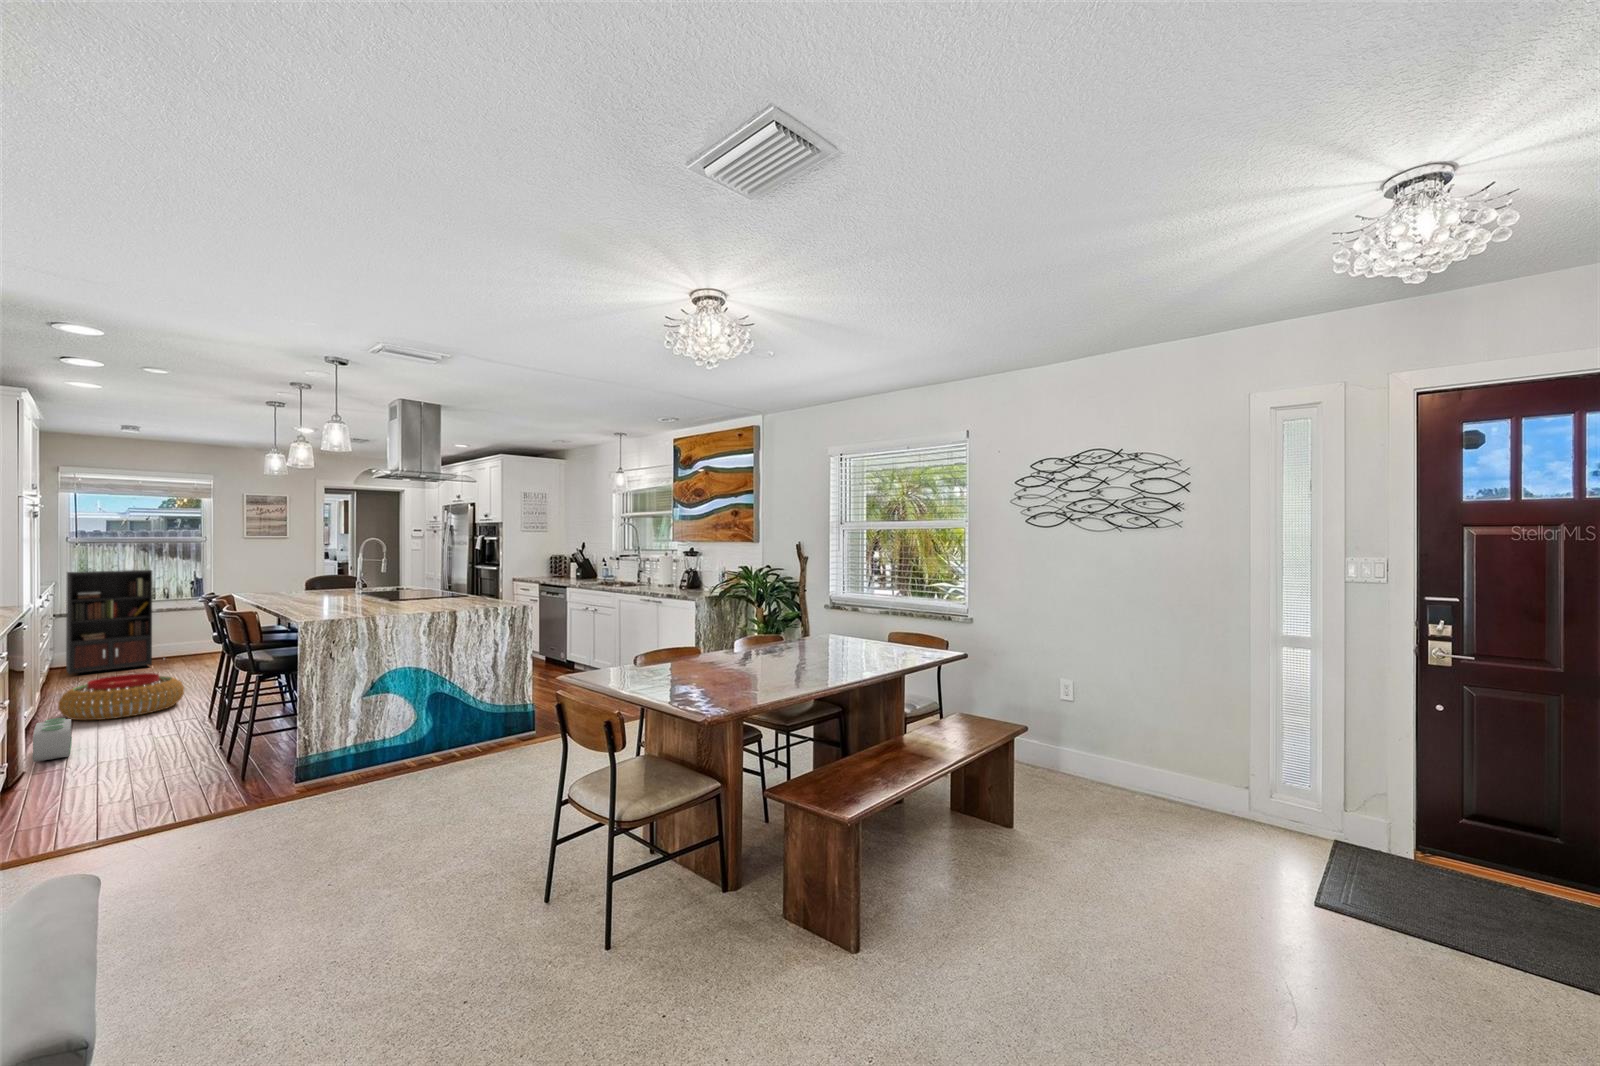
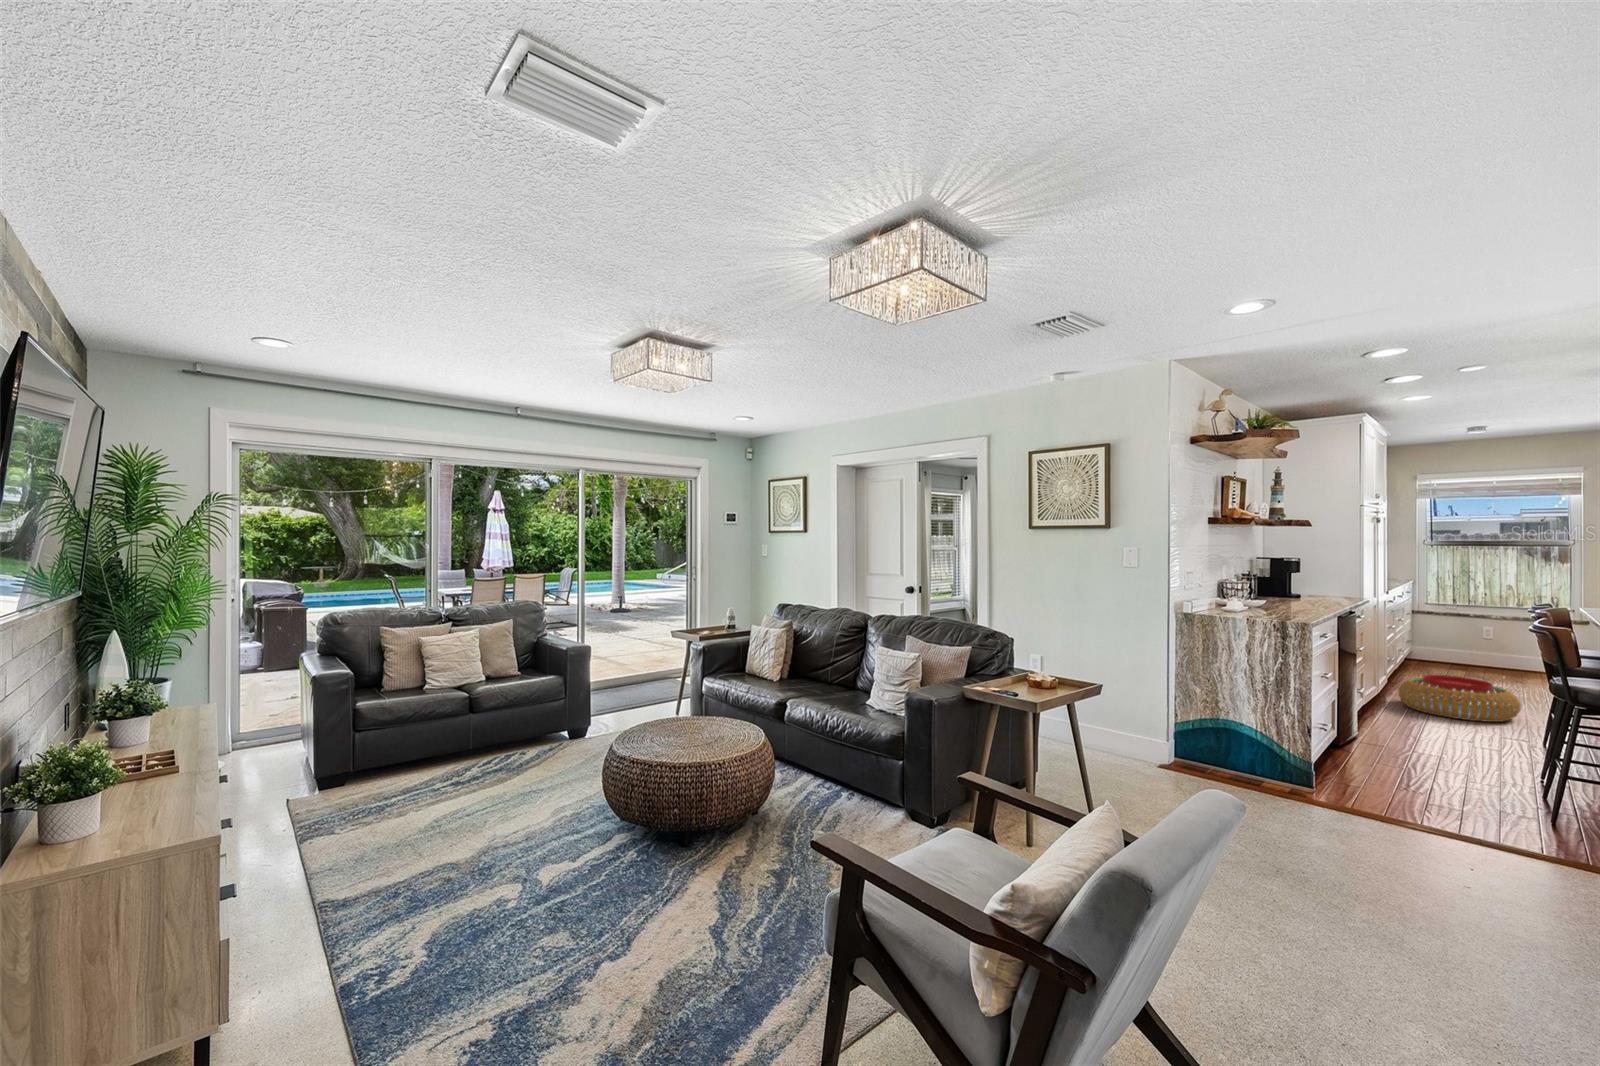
bookcase: present [66,570,152,674] -> none [1421,571,1520,675]
air purifier: present [33,718,72,762] -> none [1365,700,1400,738]

